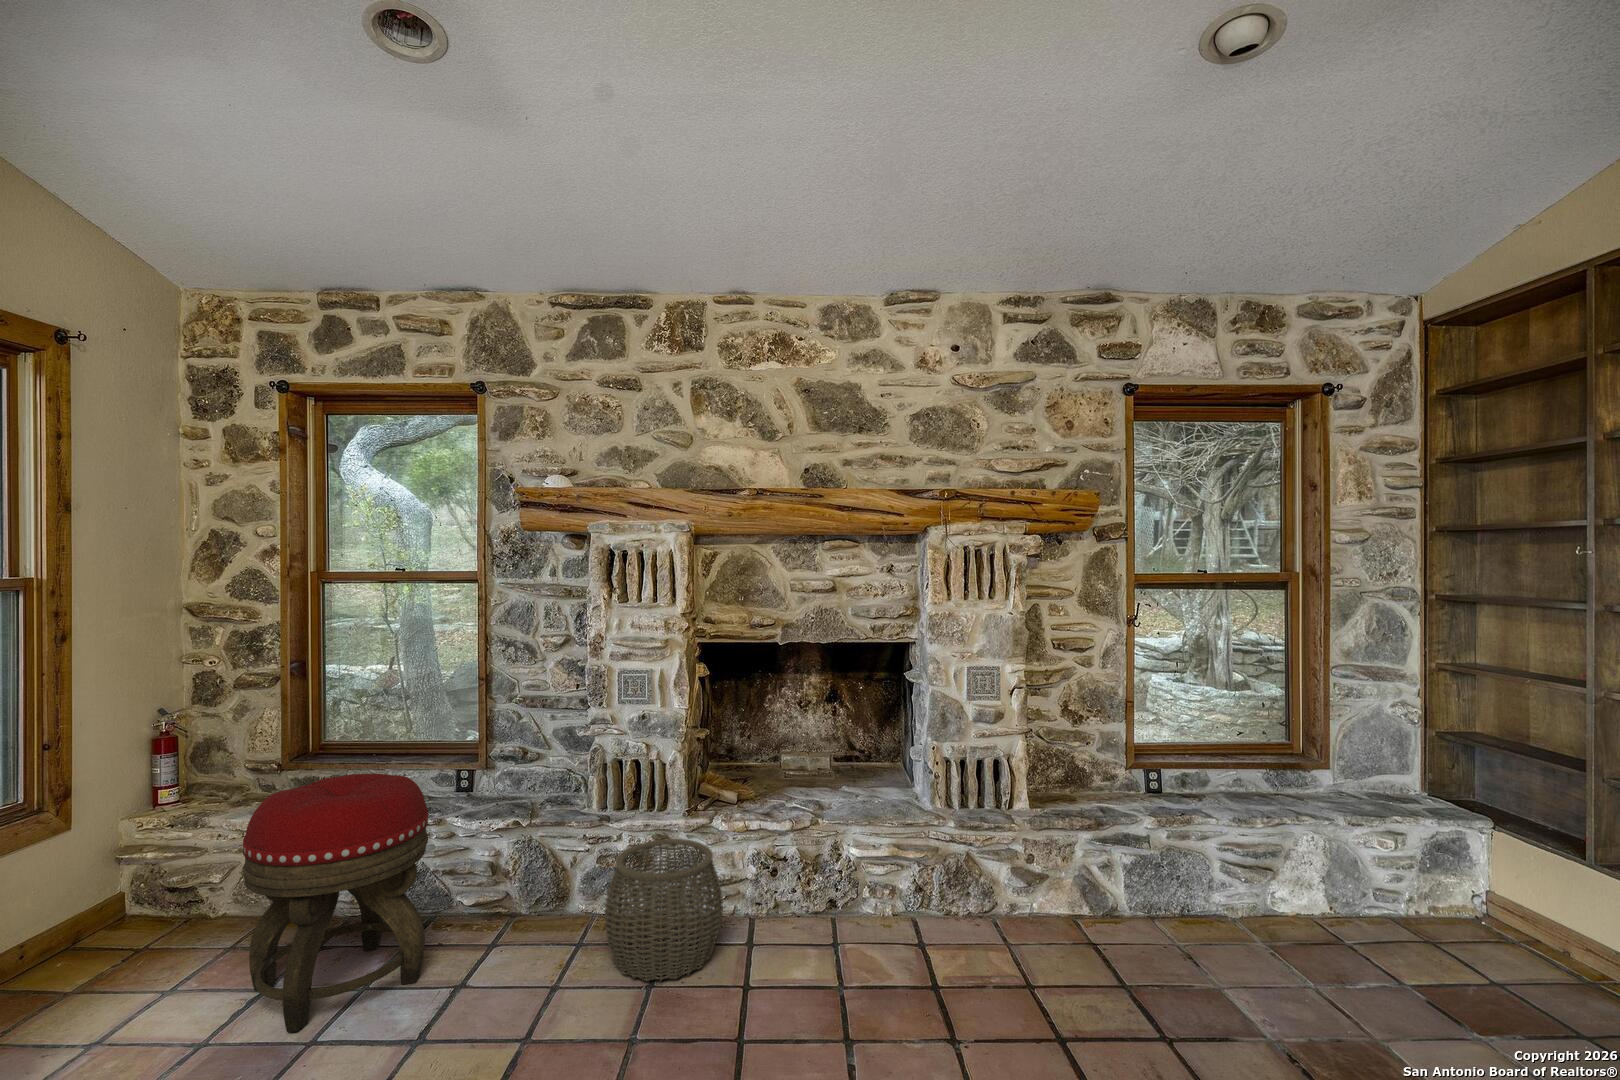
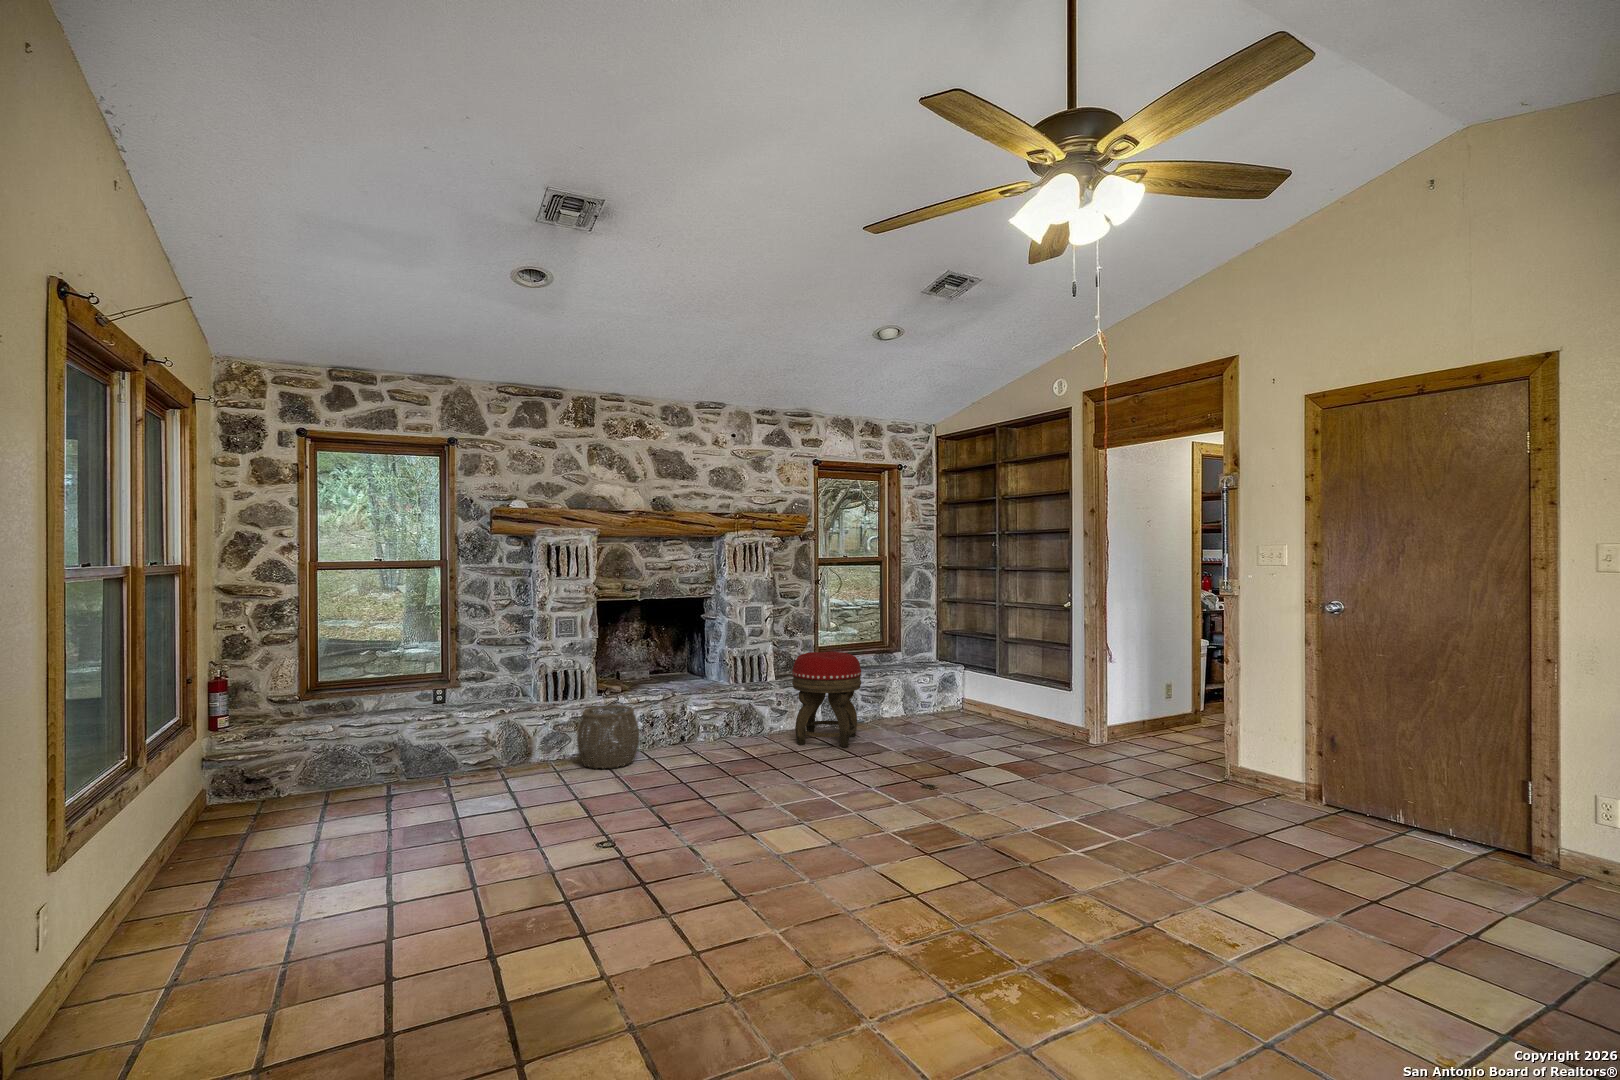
footstool: present [242,774,428,1032] -> present [792,651,861,747]

